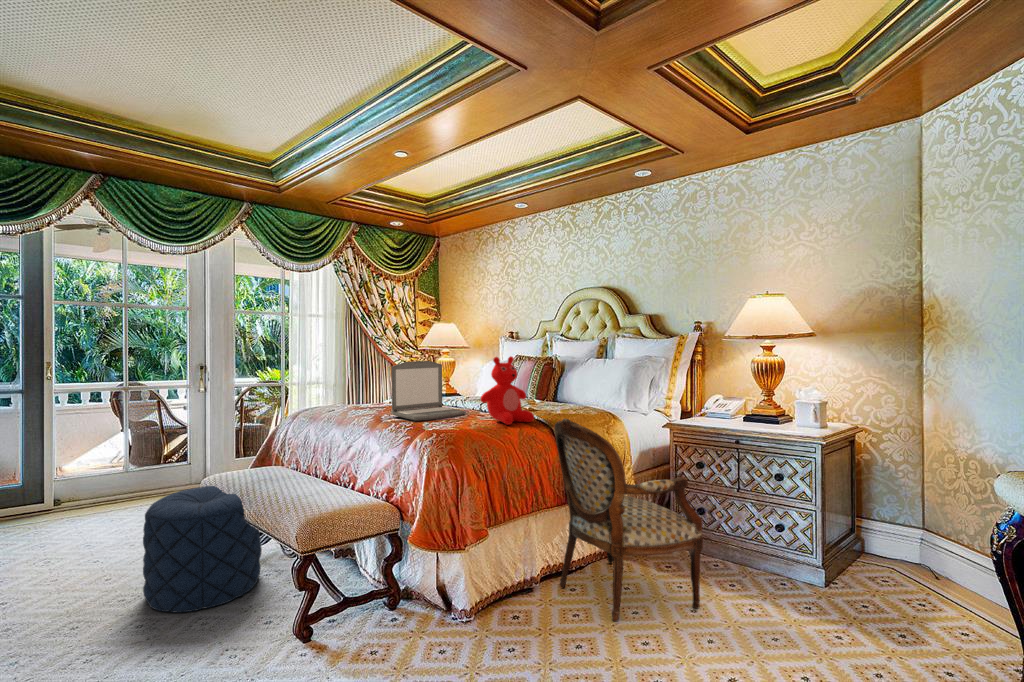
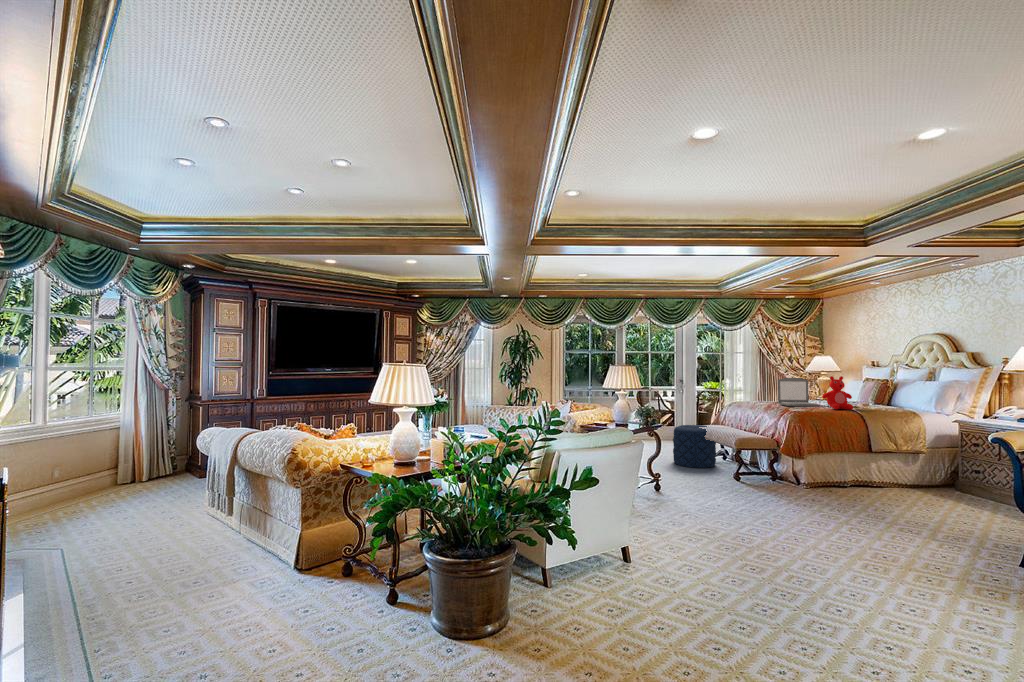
armchair: present [554,419,703,621] -> none [855,405,941,506]

